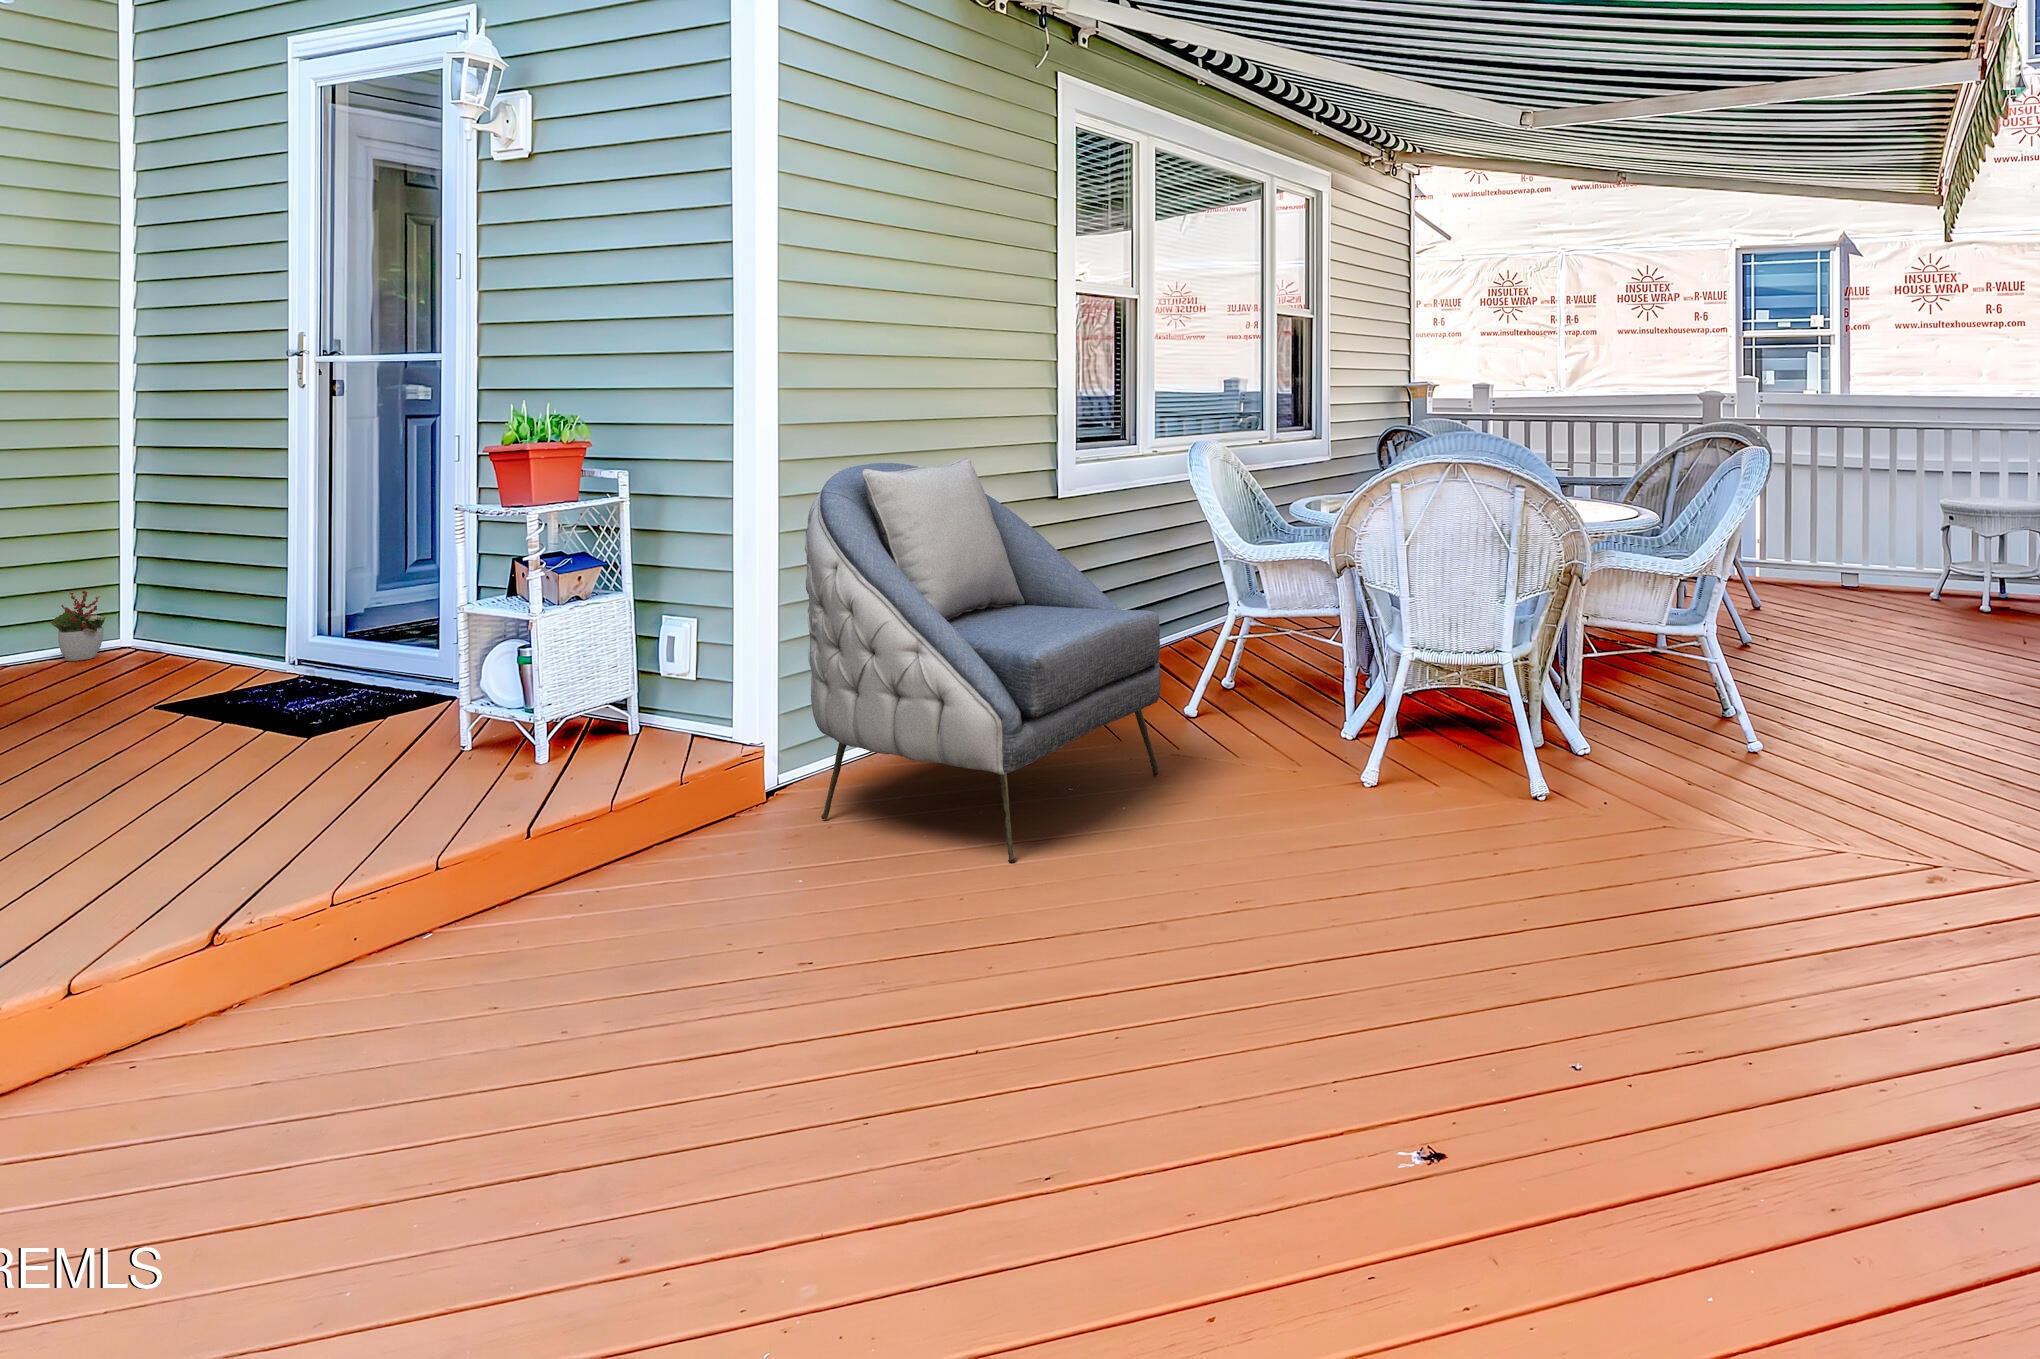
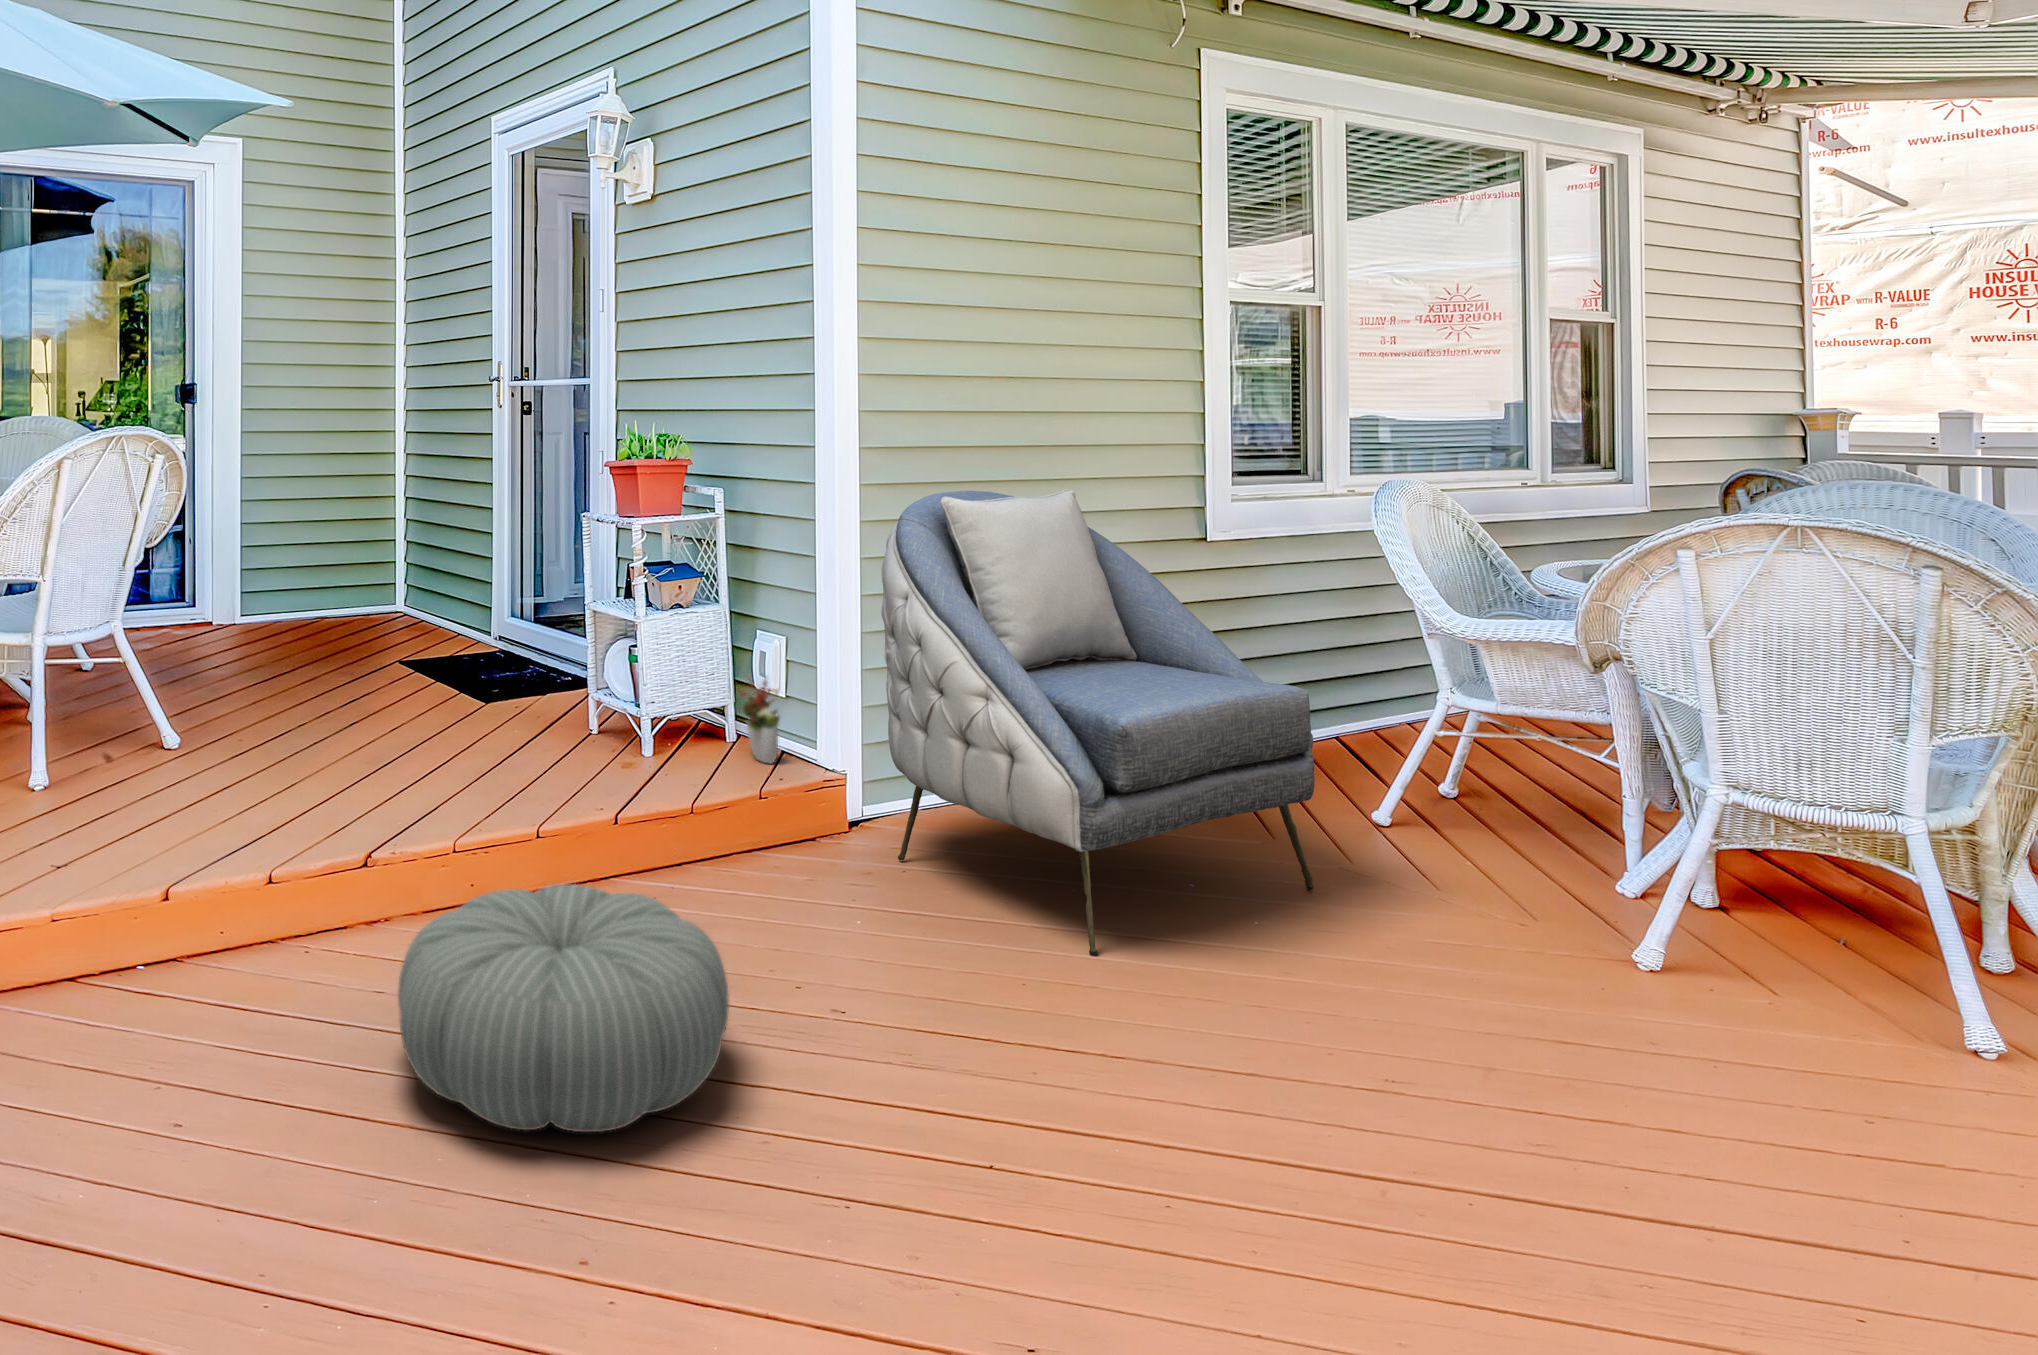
decorative plant: present [51,590,105,661] -> present [738,680,780,763]
pouf: none [320,898,722,1175] -> present [398,884,729,1132]

